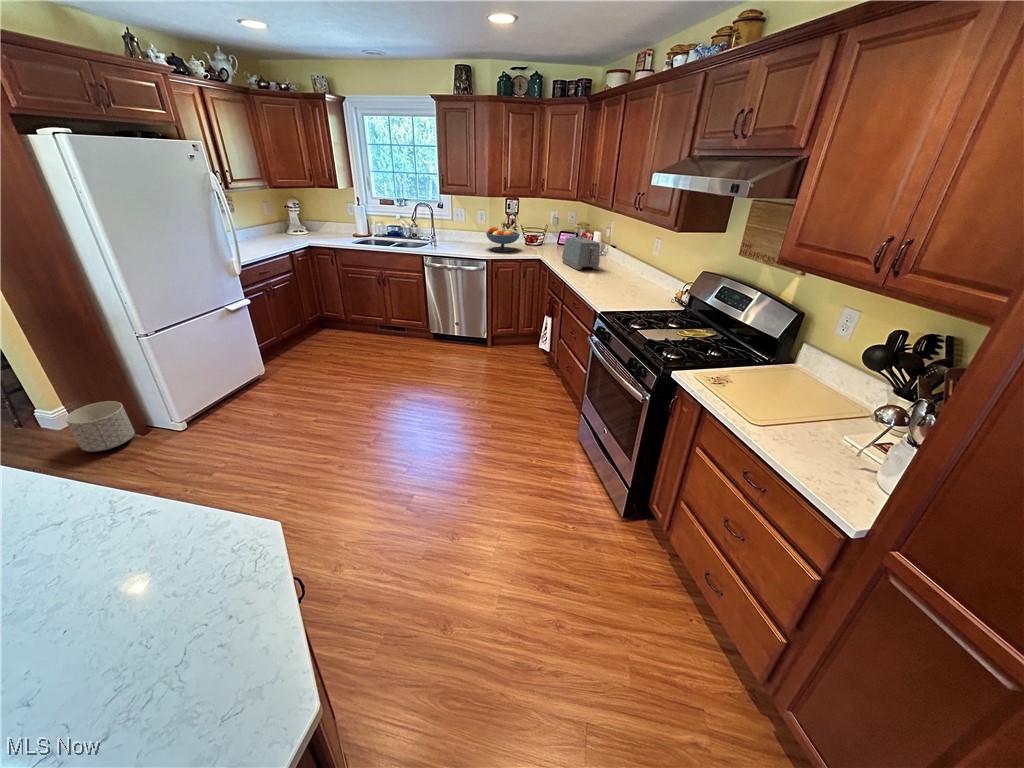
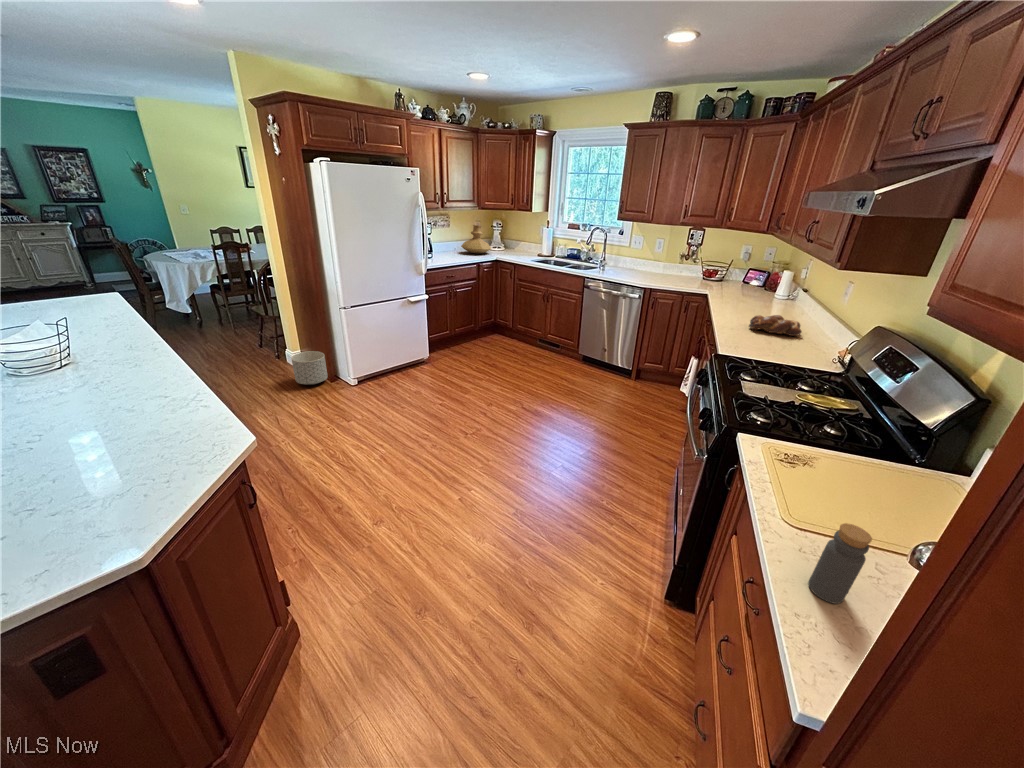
vase: none [259,207,299,241] -> present [461,225,491,254]
fruit bowl: present [486,227,520,251] -> none [653,255,692,282]
toaster: present [562,237,600,270] -> none [727,271,774,312]
bread loaf: none [599,271,638,286] -> present [749,315,802,336]
bottle: none [796,411,837,464] -> present [808,523,872,604]

